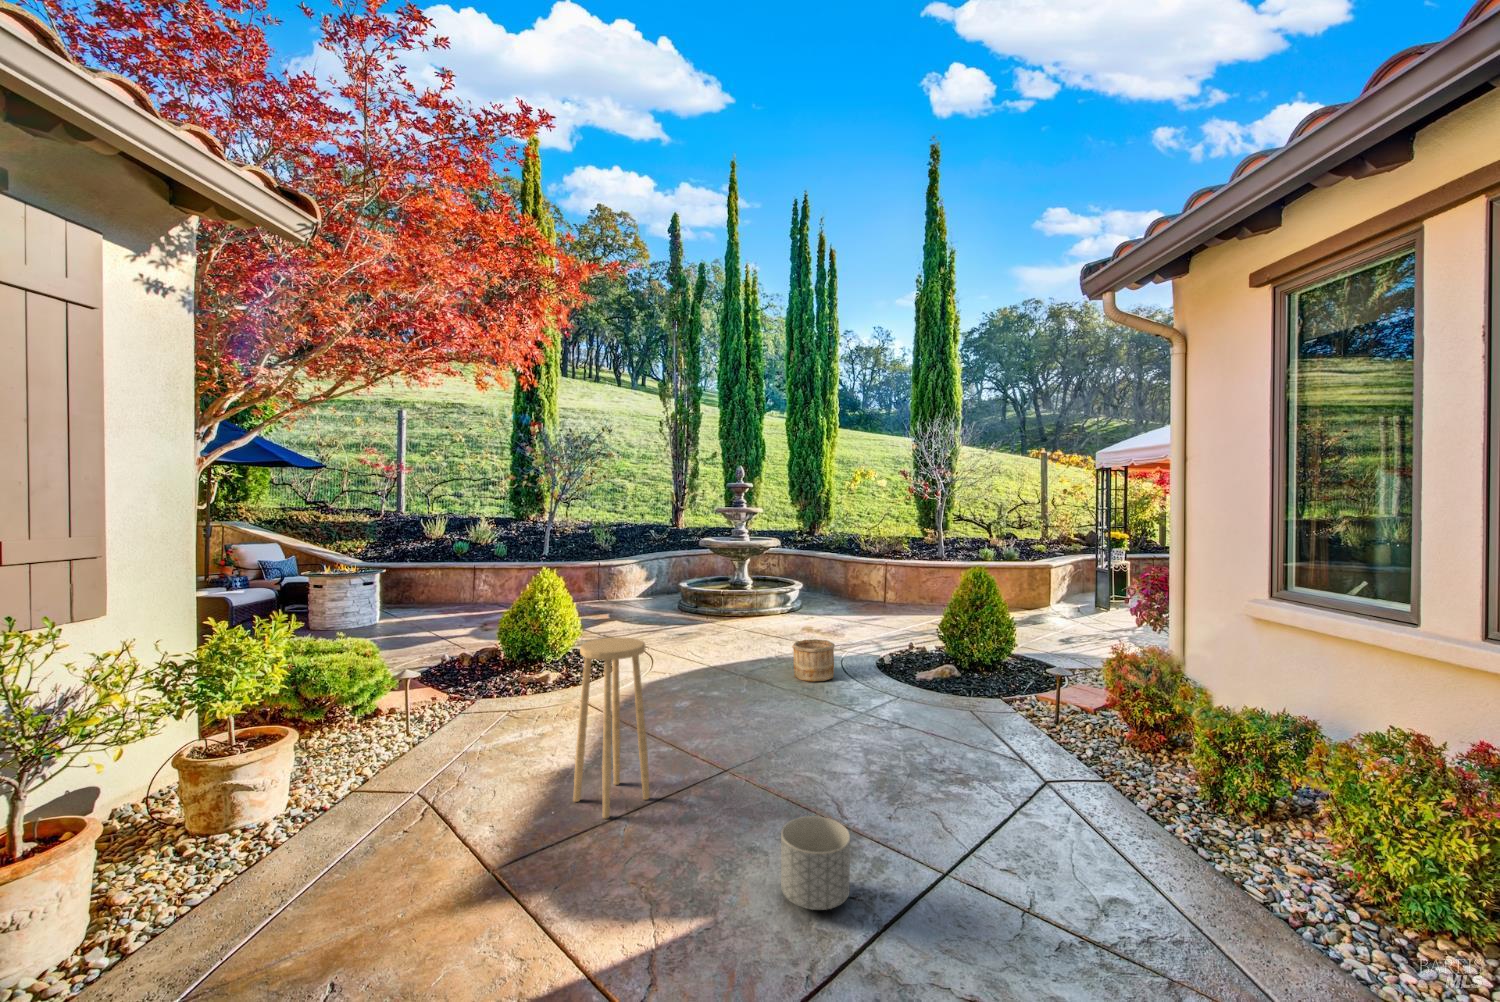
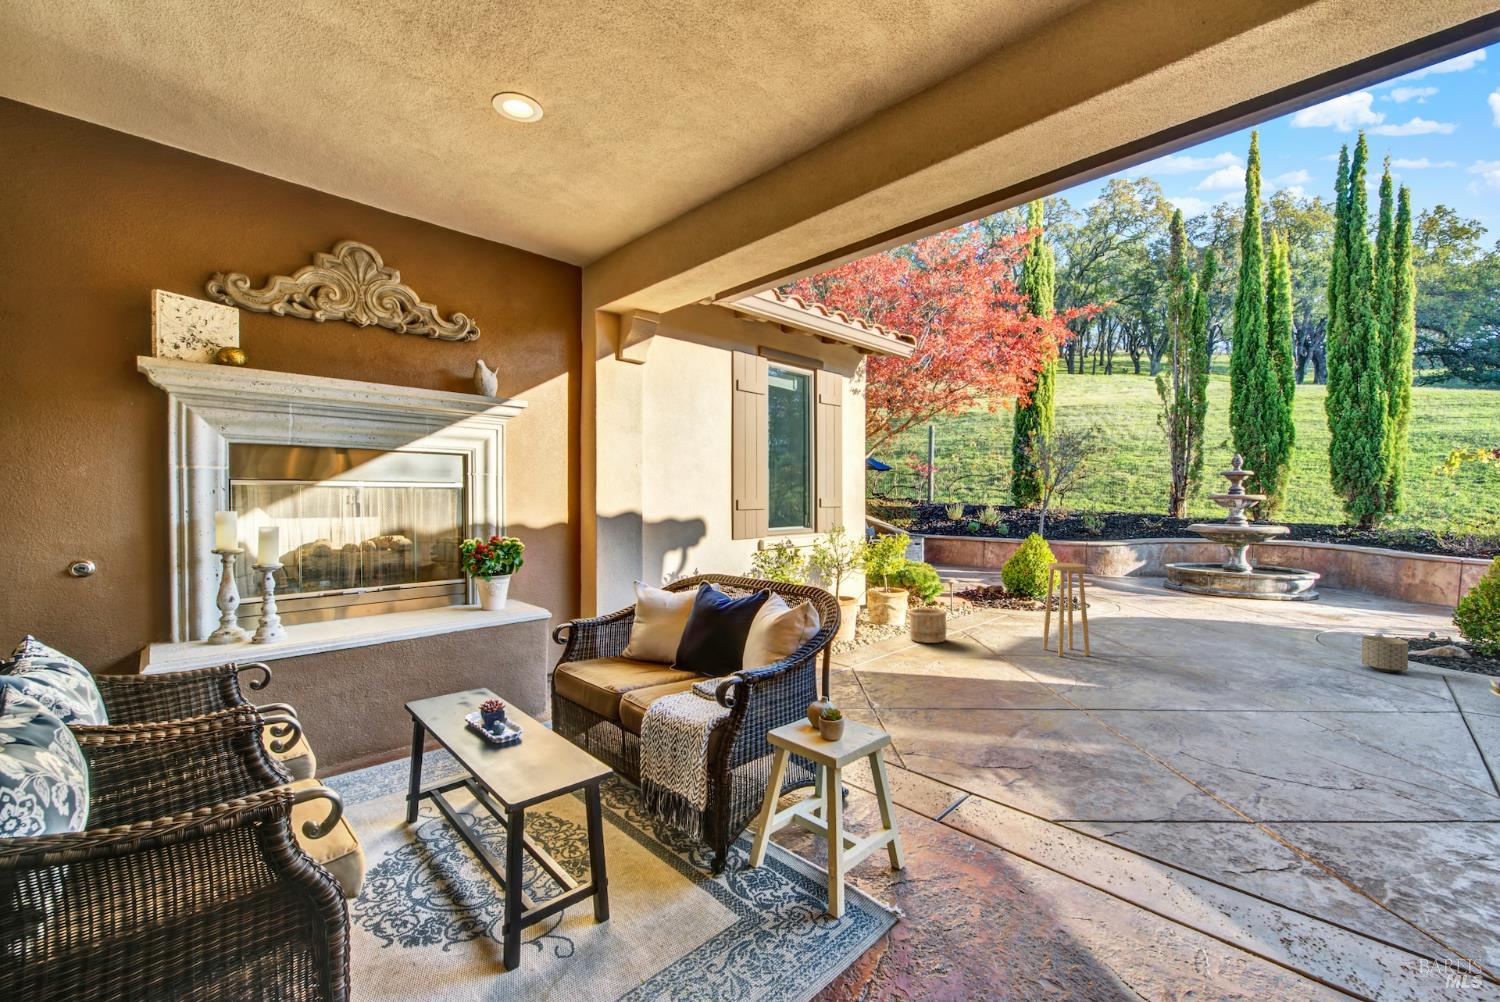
wooden bucket: present [792,639,835,682] -> present [909,608,947,643]
planter: present [781,816,850,910] -> present [1362,636,1408,673]

